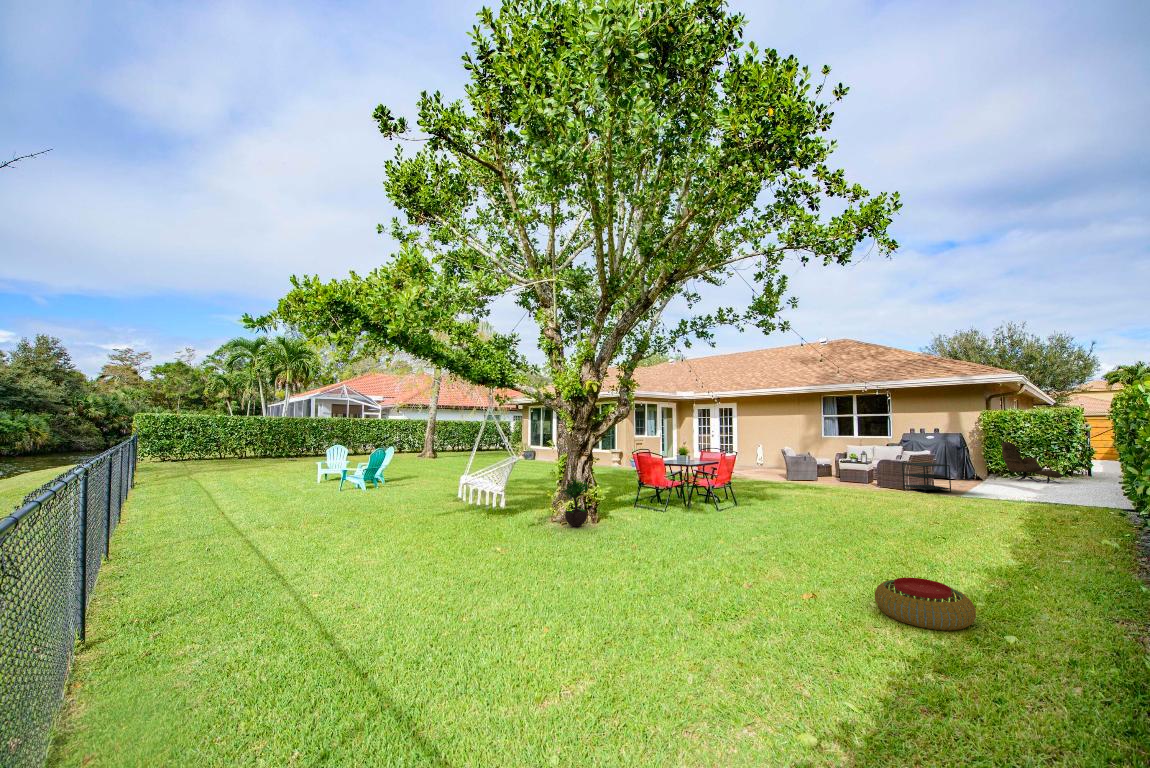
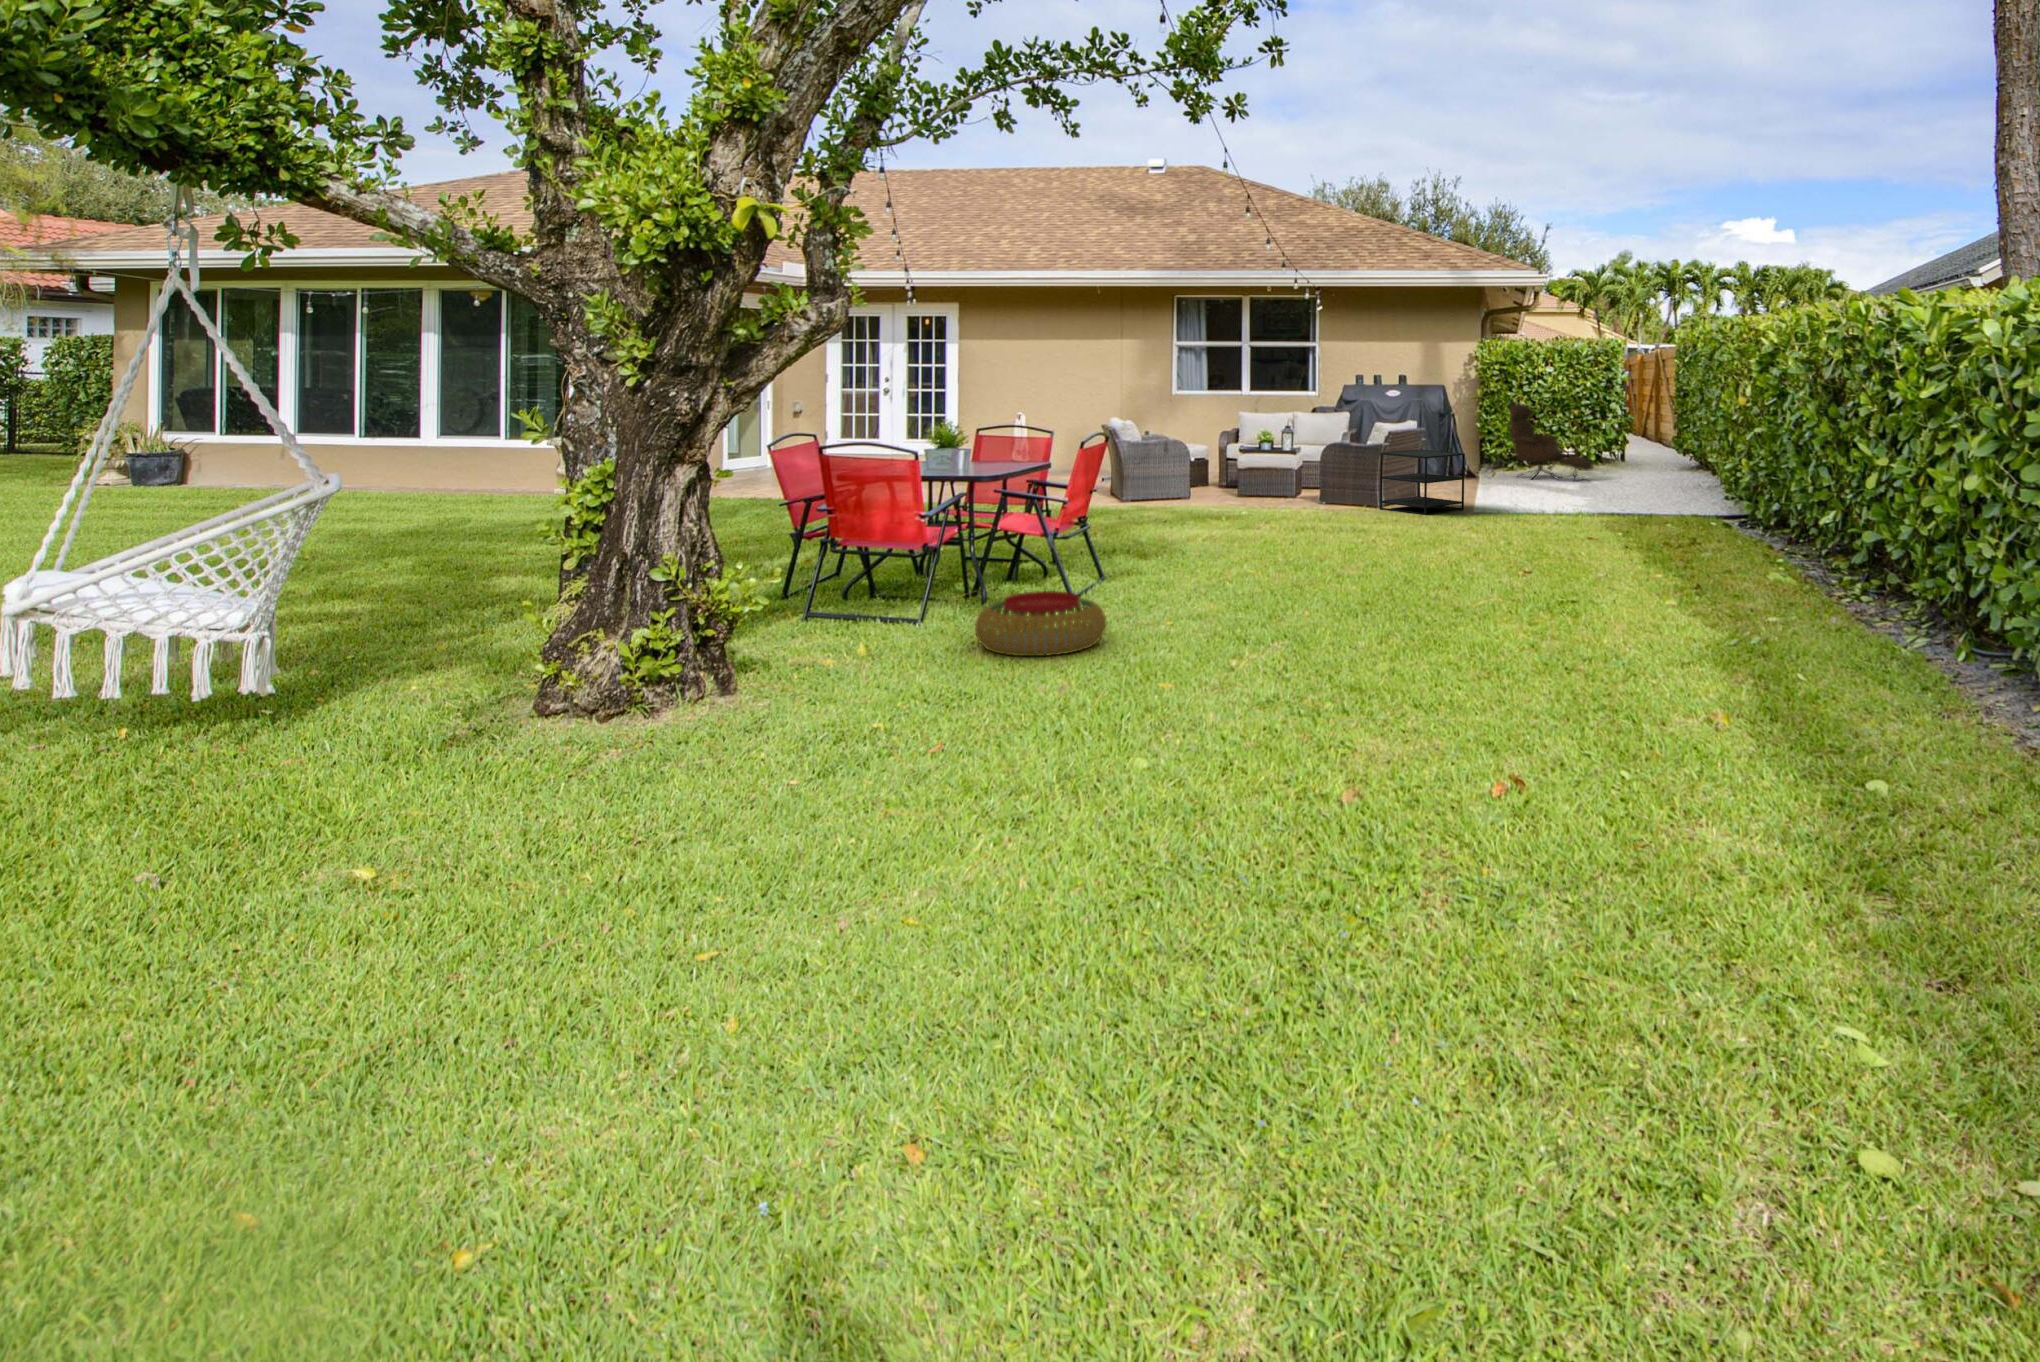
potted tree: present [560,479,587,527] -> none [604,533,723,710]
pouf: present [875,577,976,630] -> present [975,591,1106,656]

